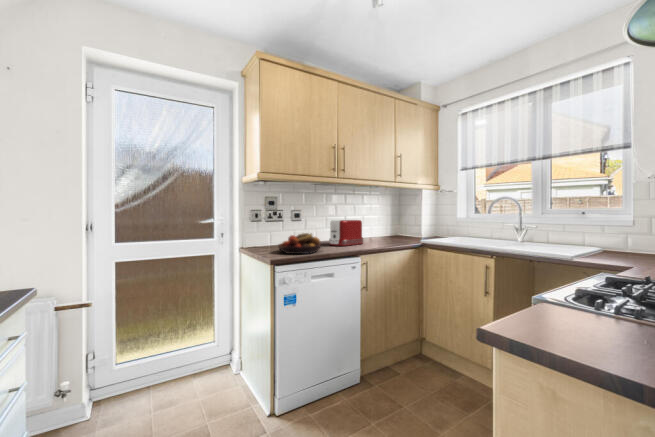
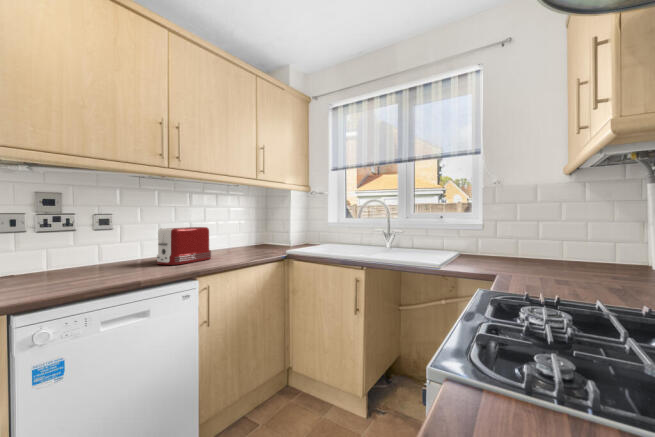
fruit bowl: present [278,233,321,254] -> none [39,251,128,289]

